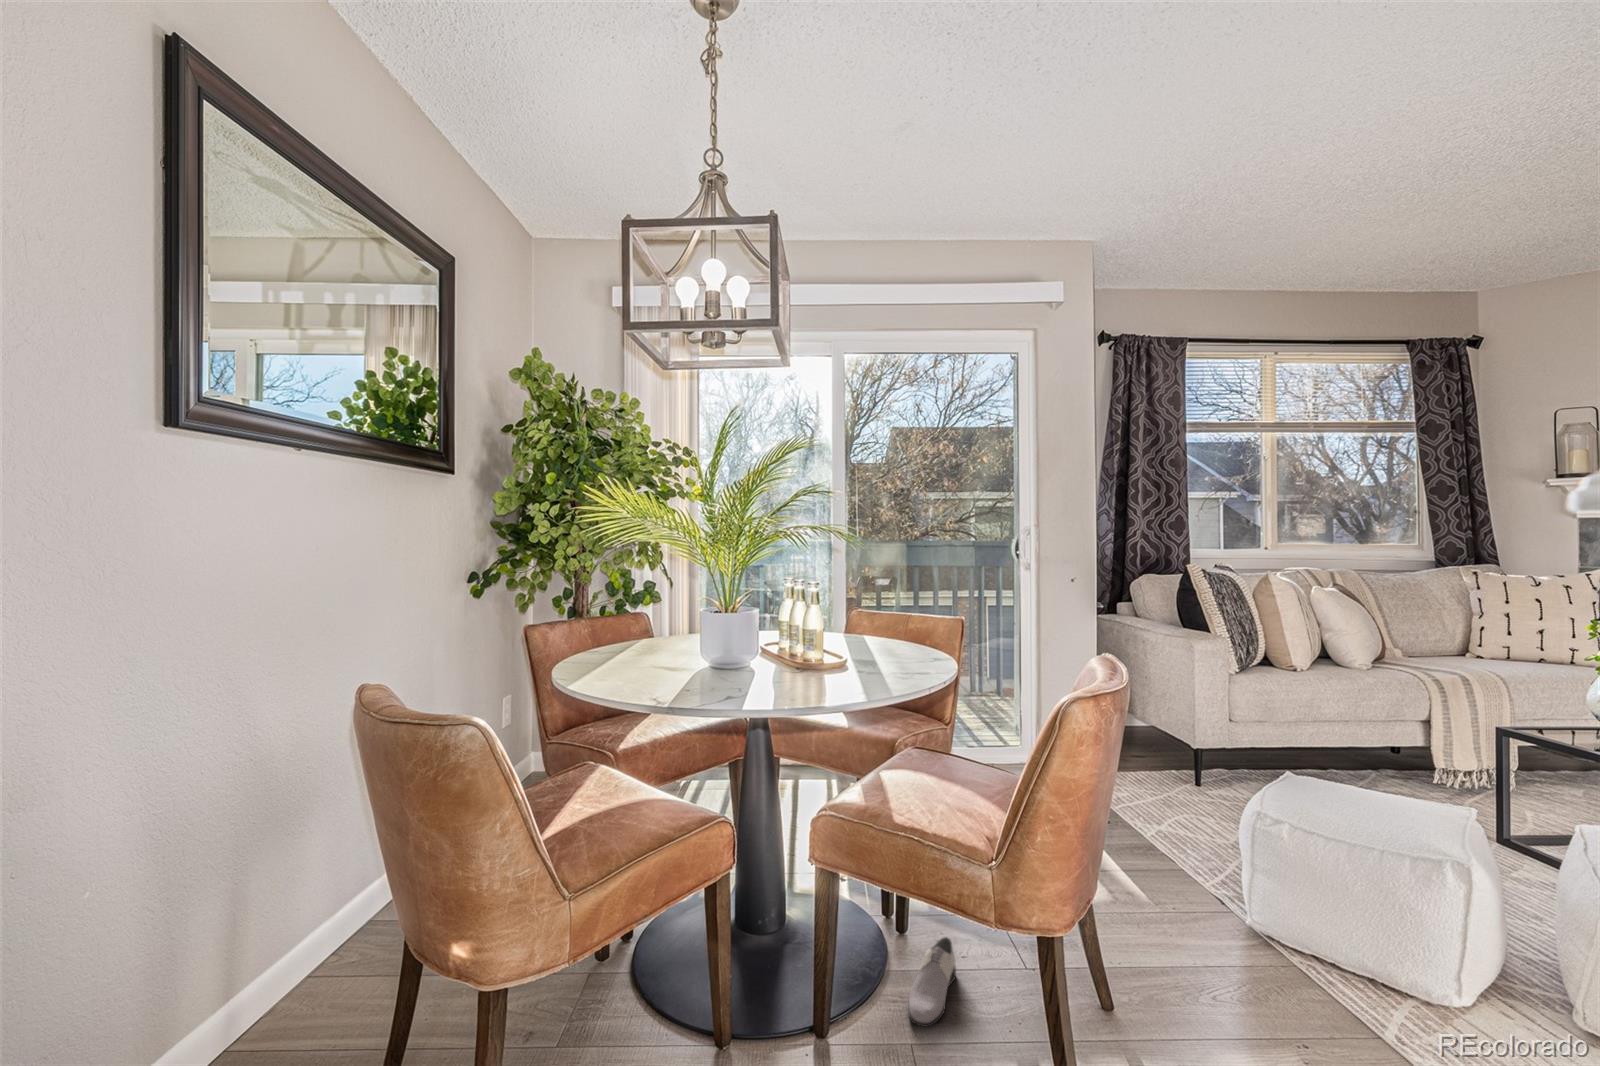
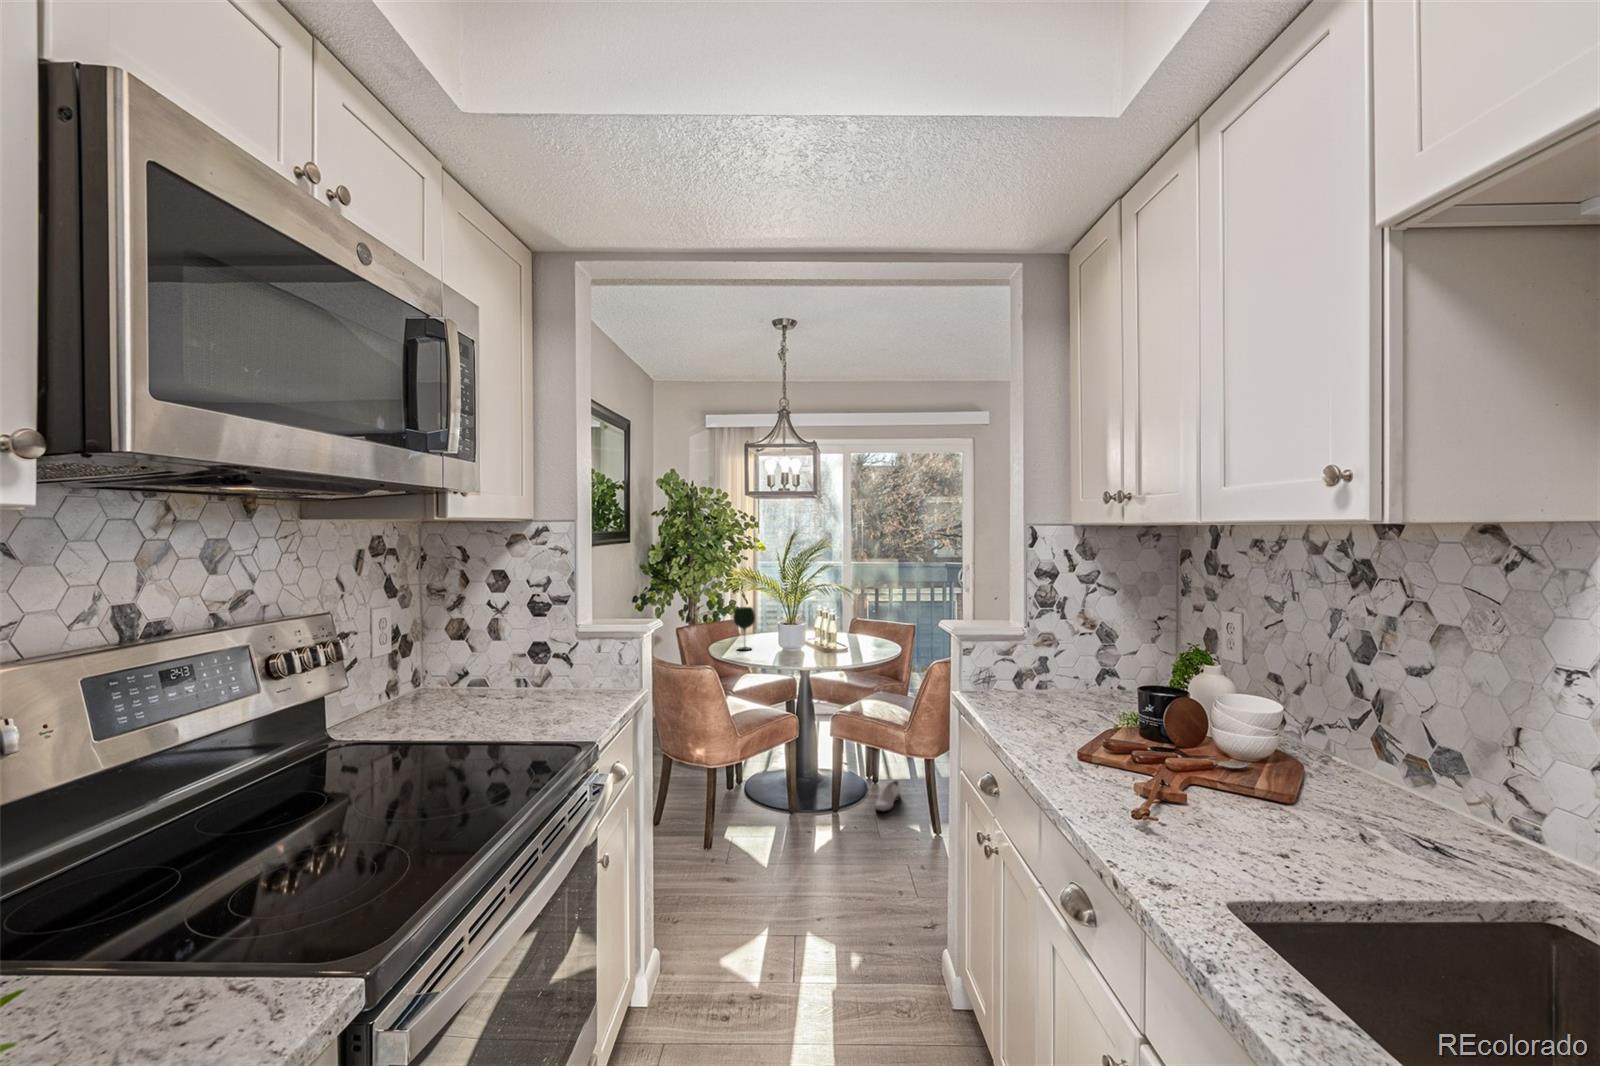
wine glass: none [615,578,661,665] -> present [733,607,755,650]

